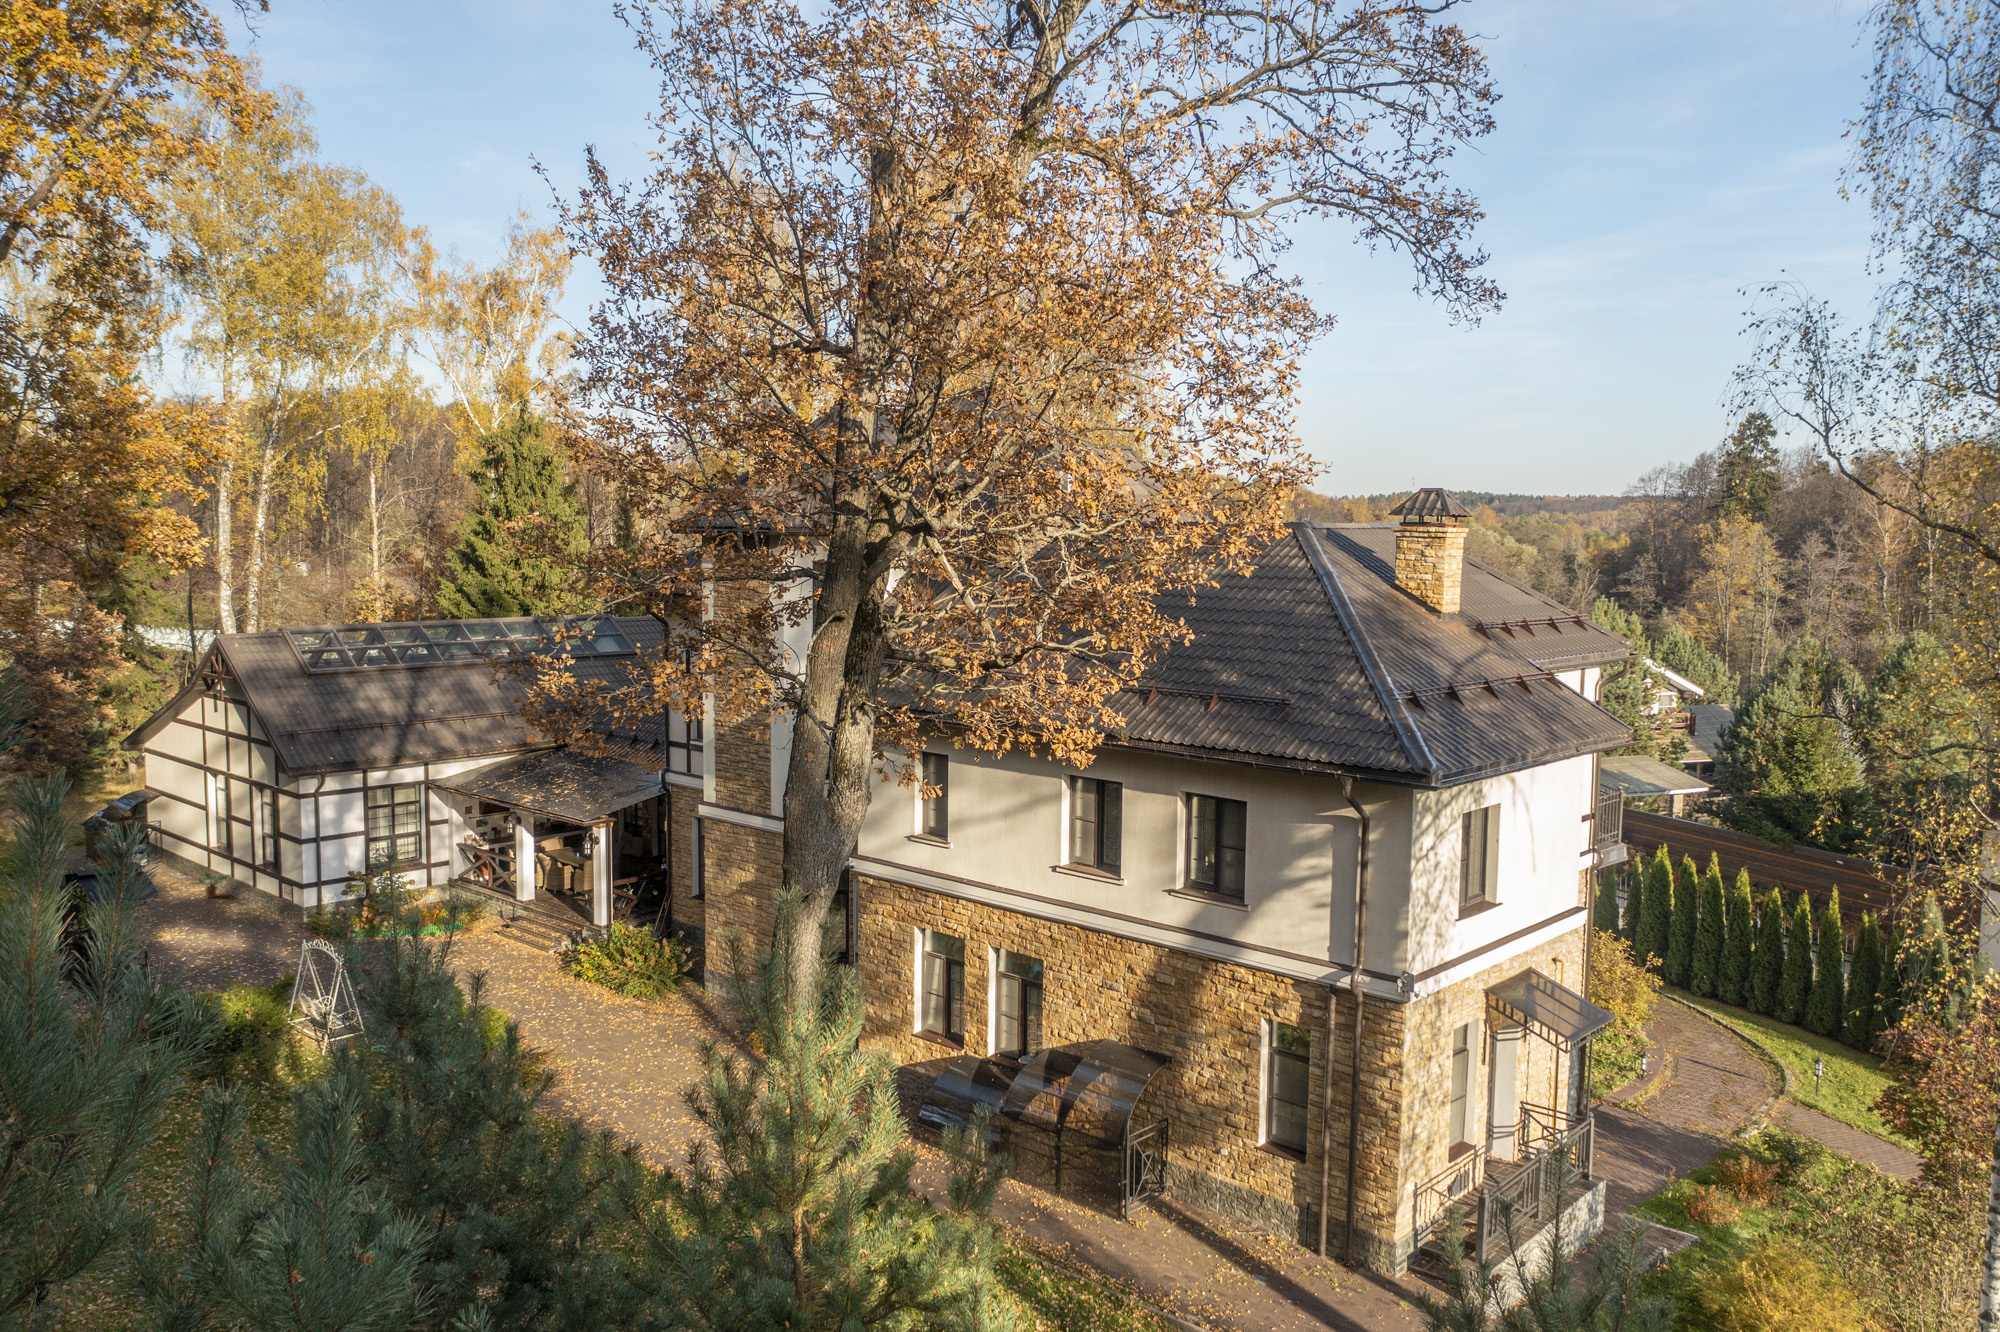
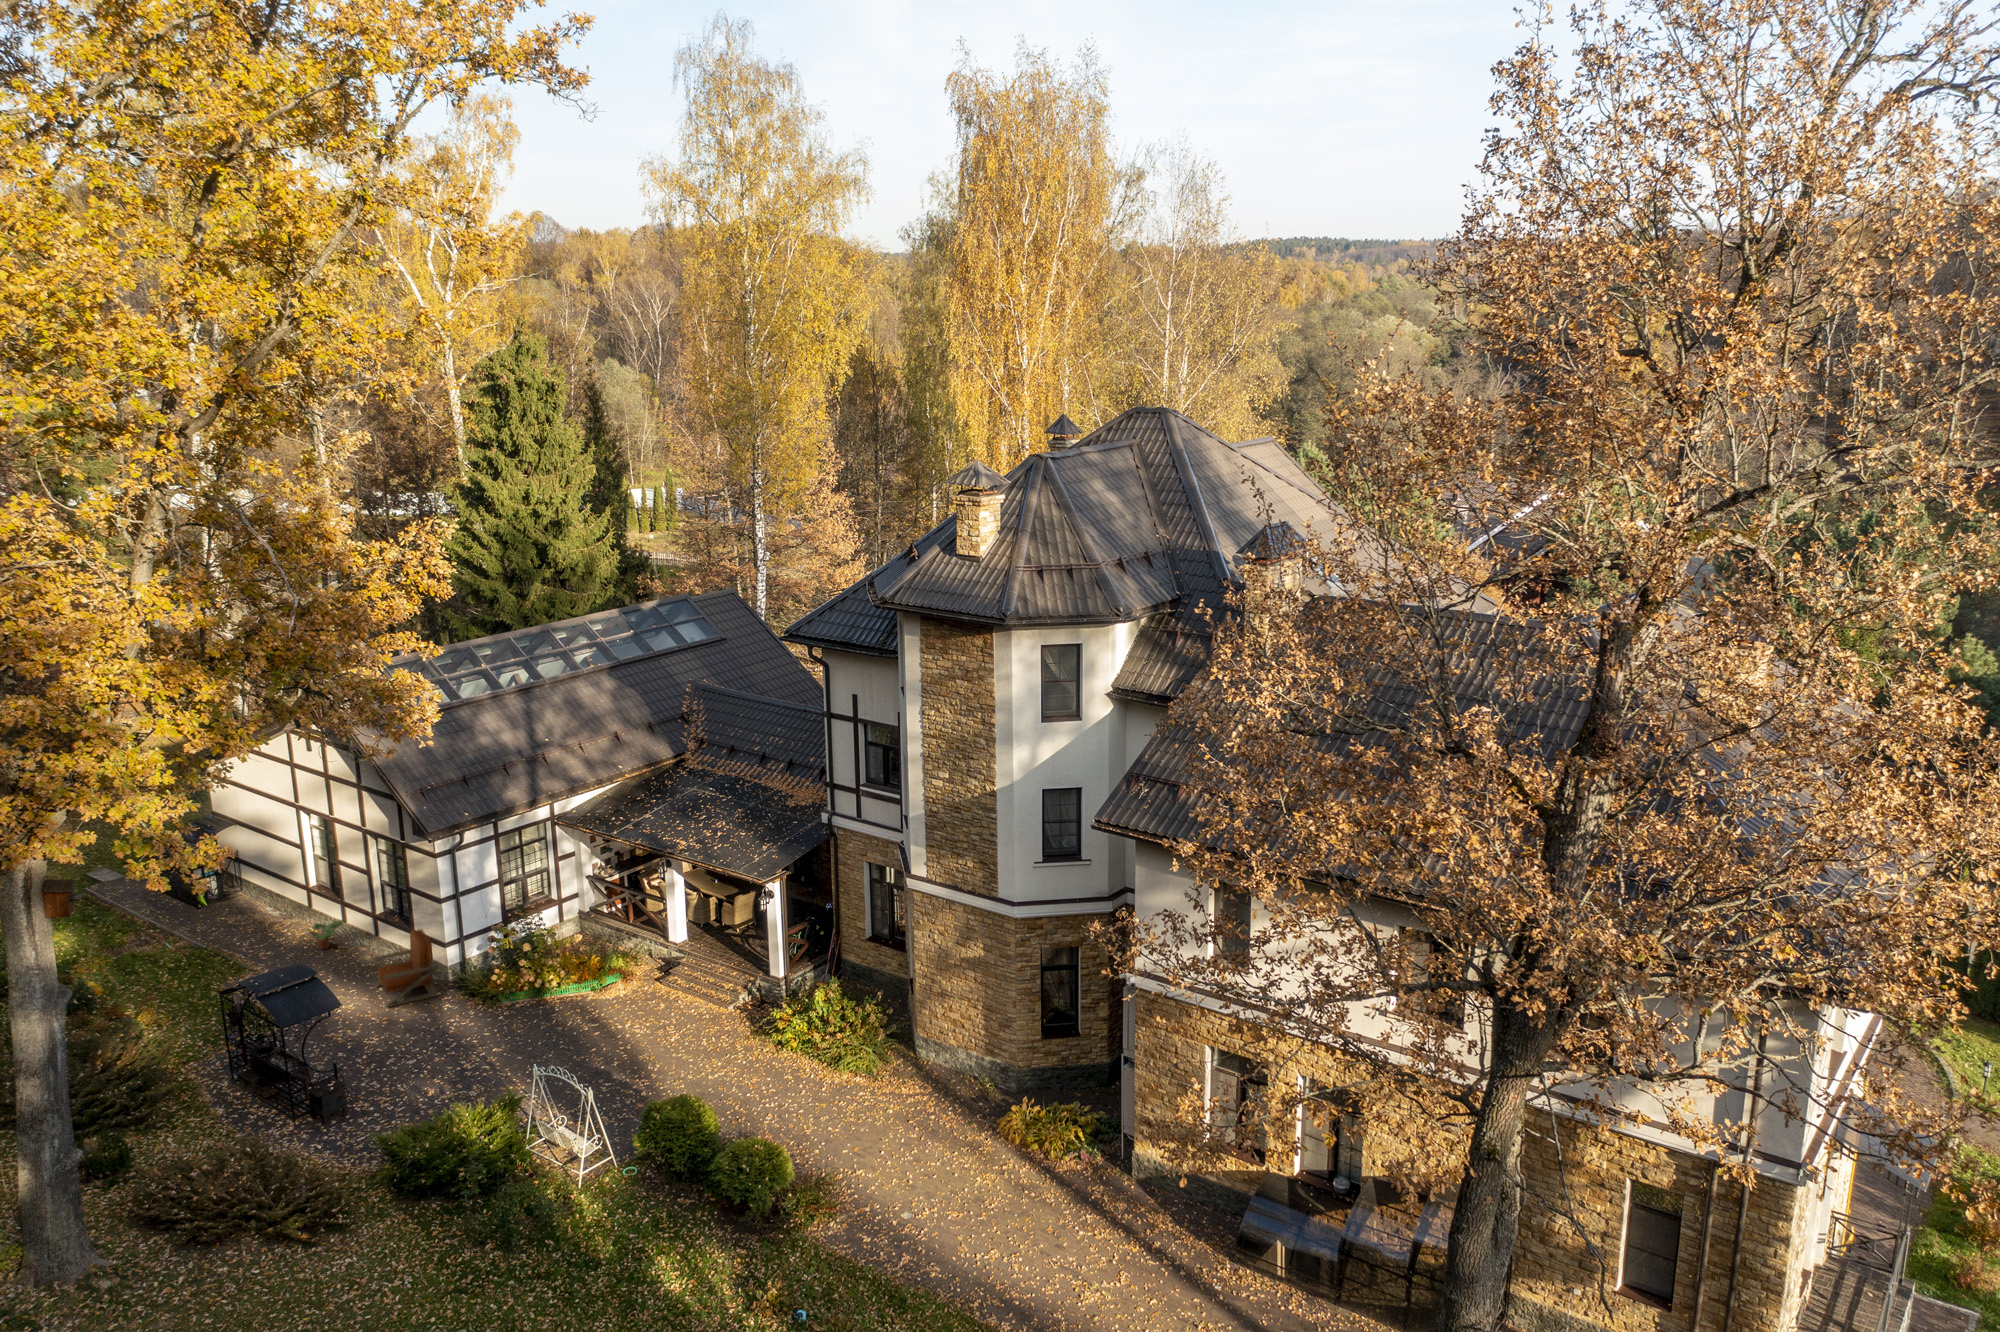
lounge chair: none [239,871,292,932] -> present [375,929,439,1007]

